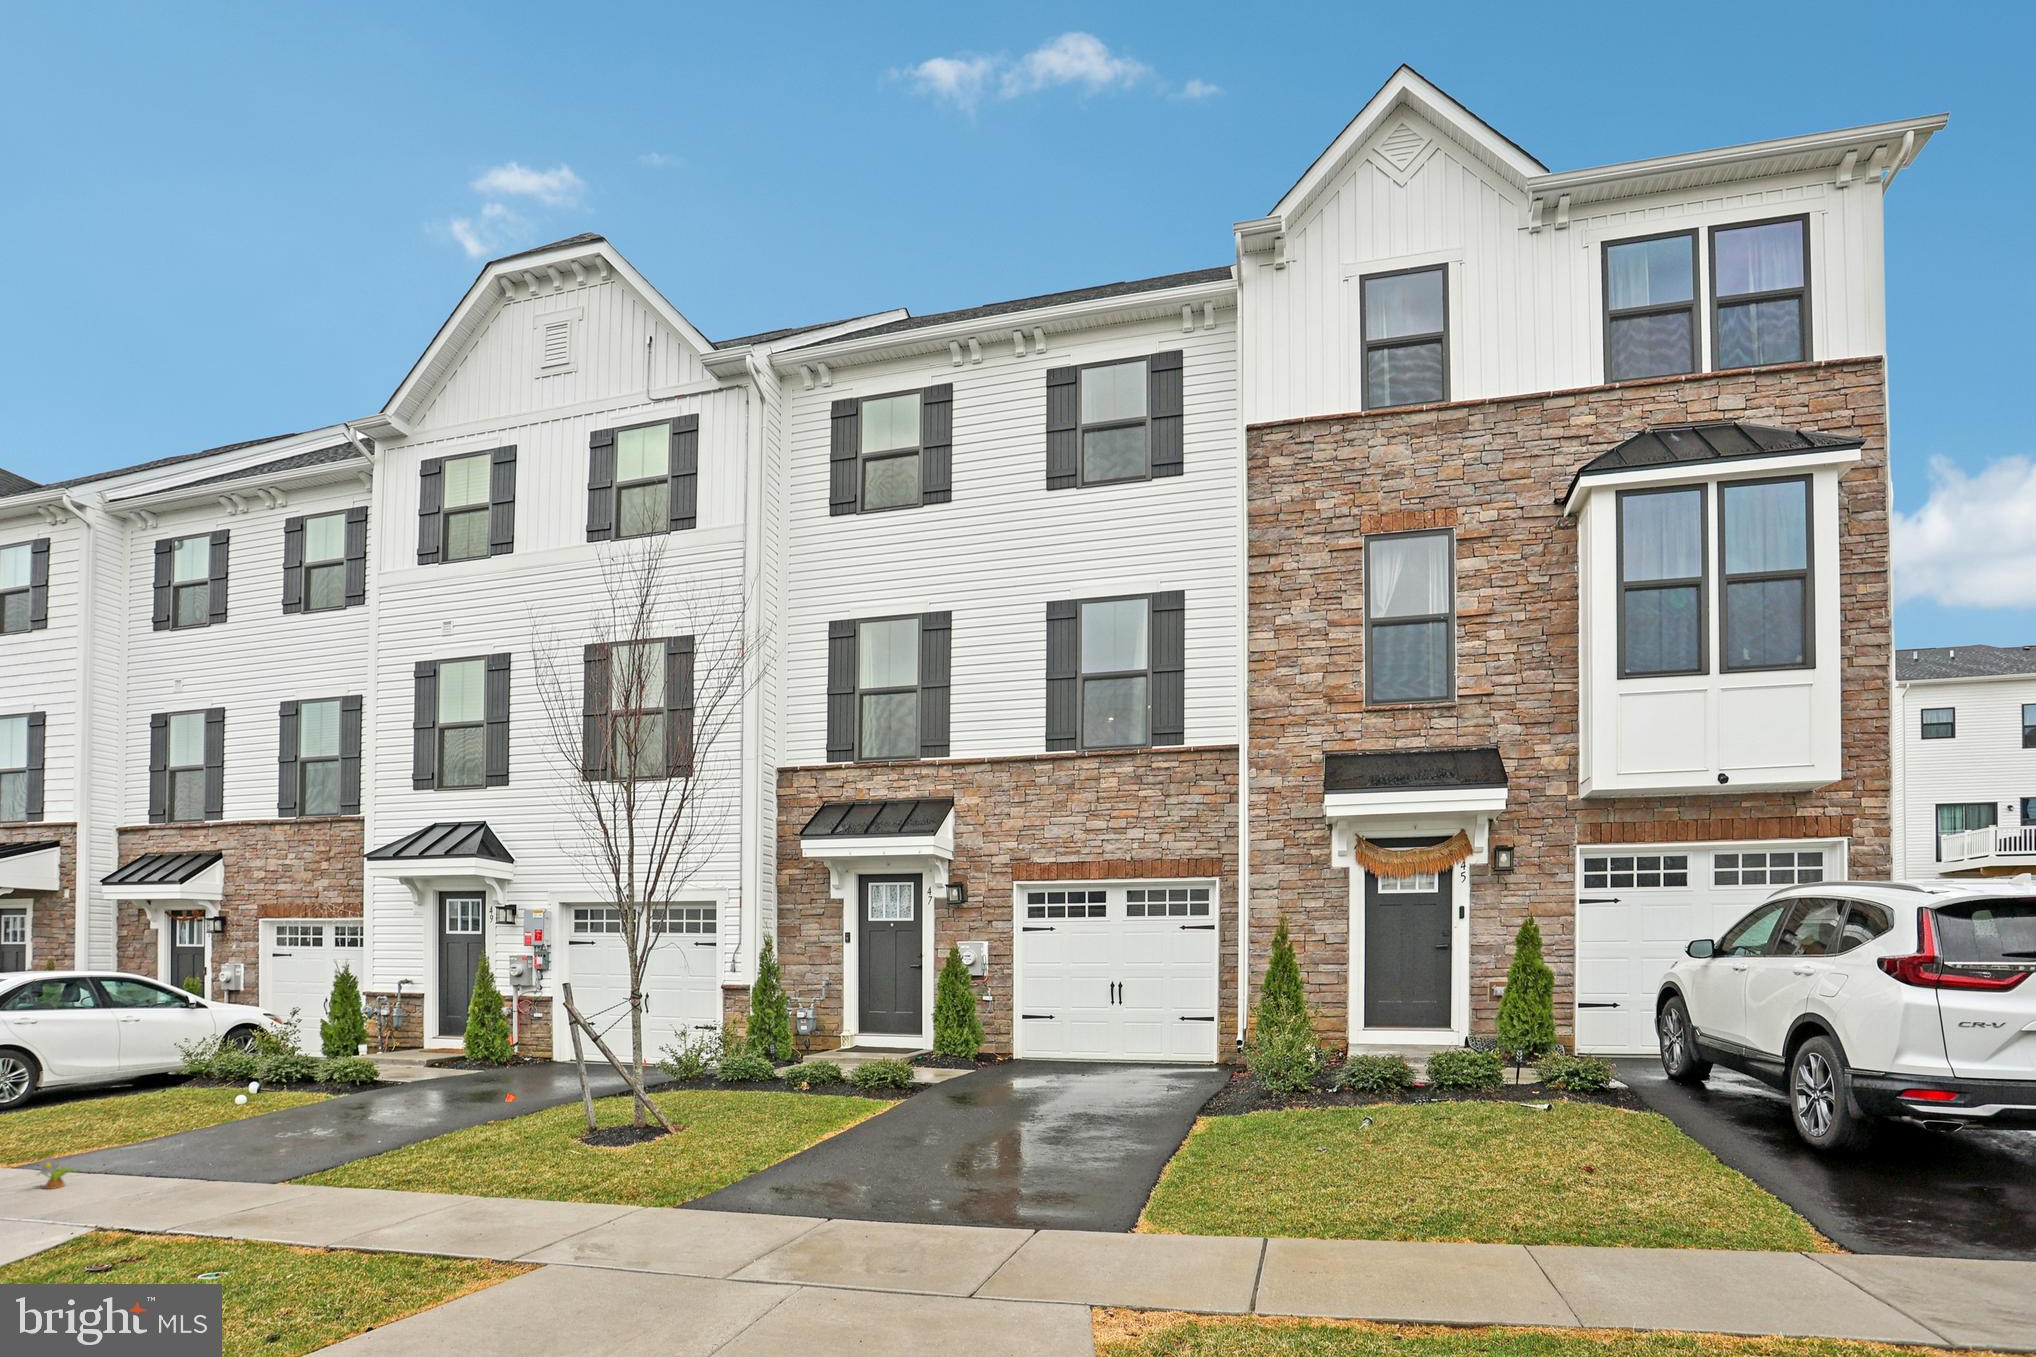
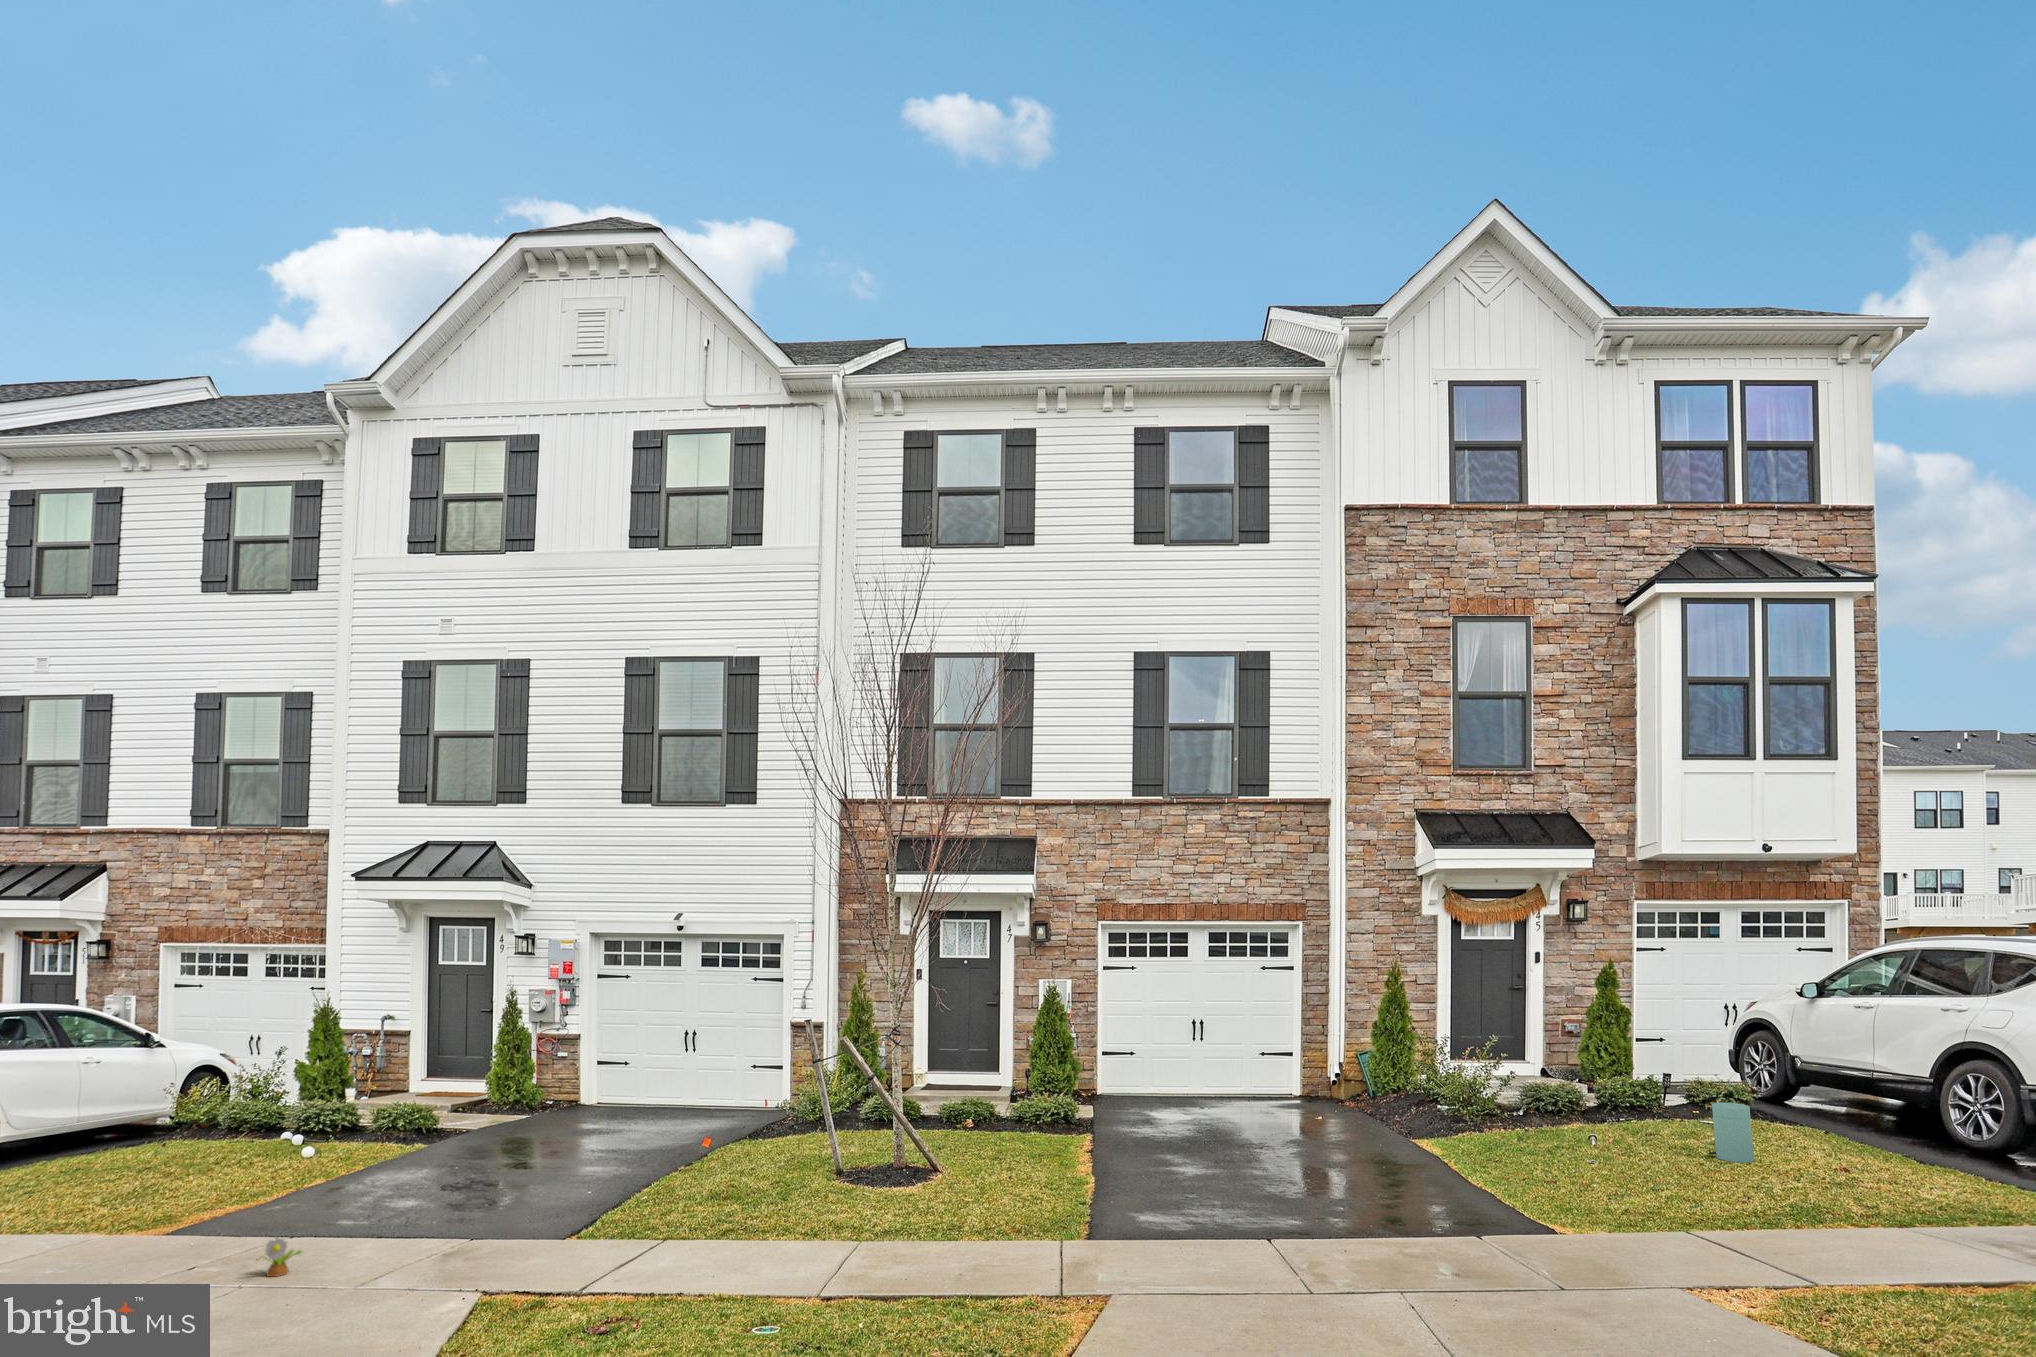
trash can: none [1493,1070,1539,1137] -> present [1709,1102,1754,1163]

